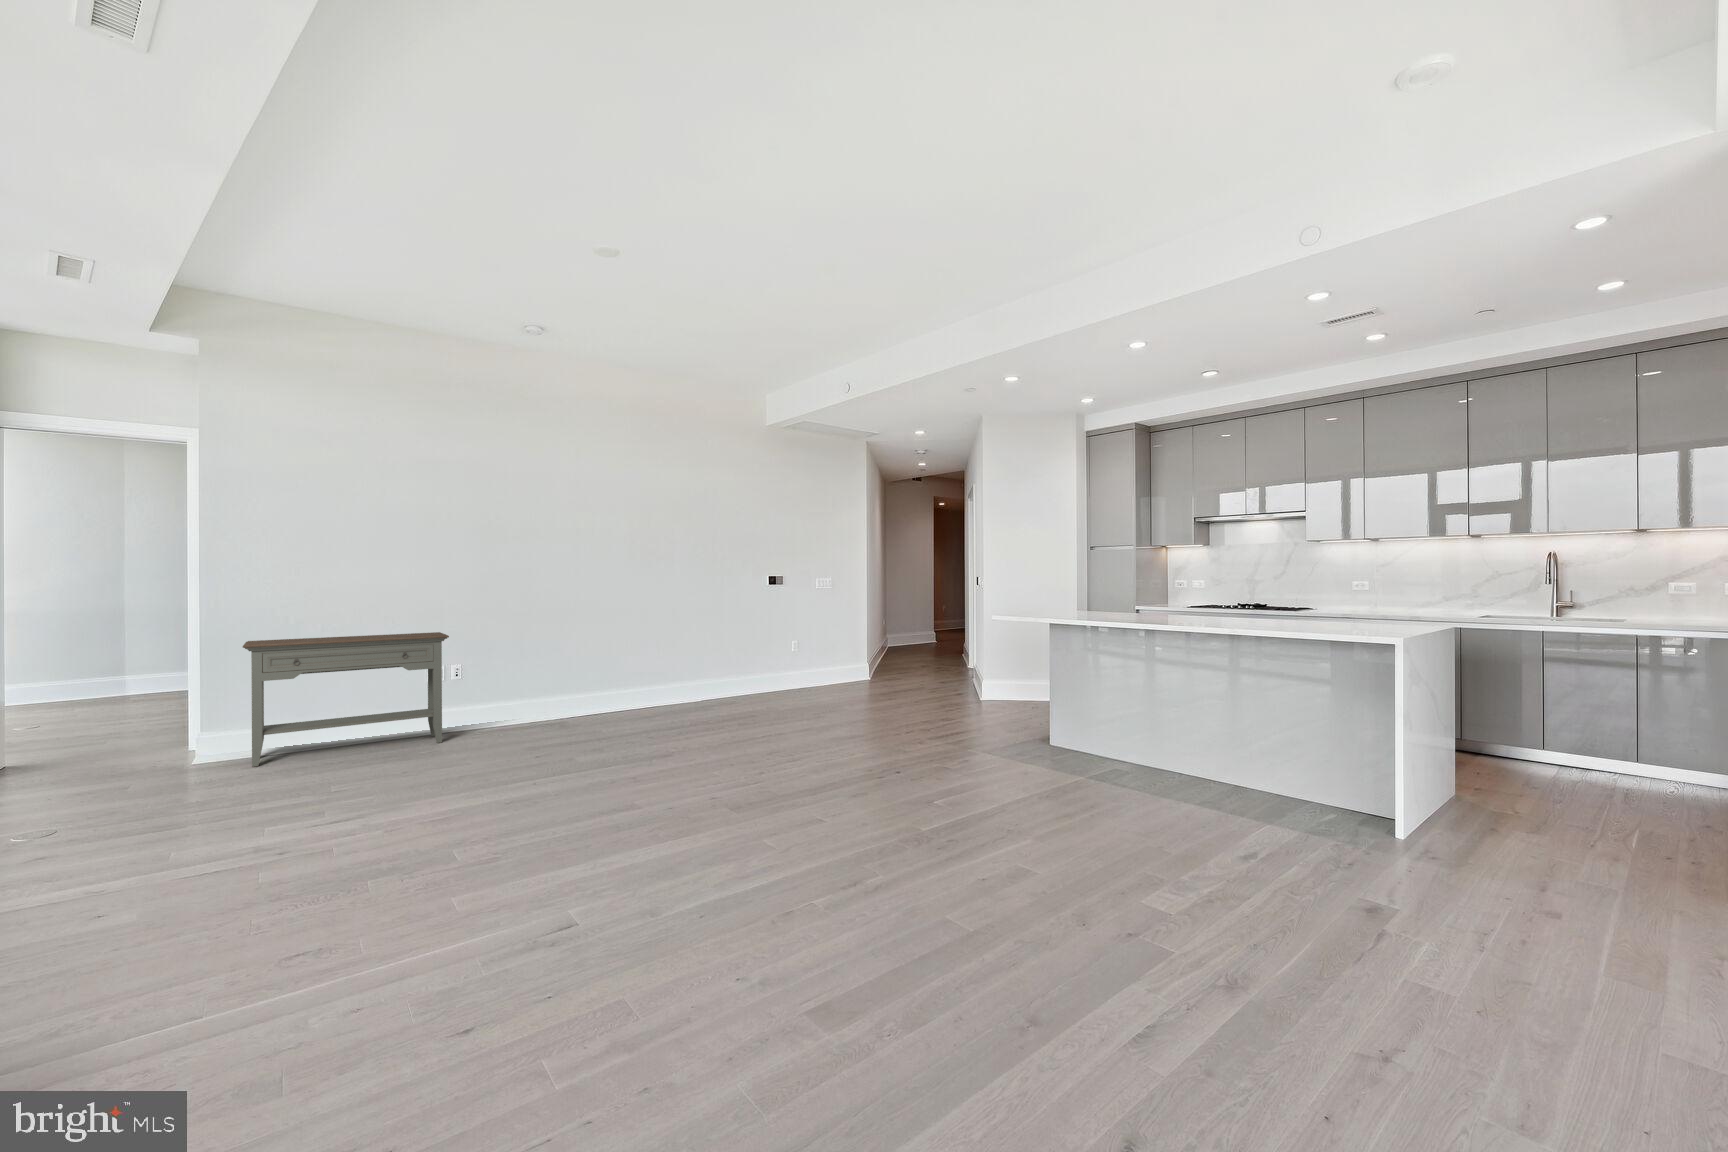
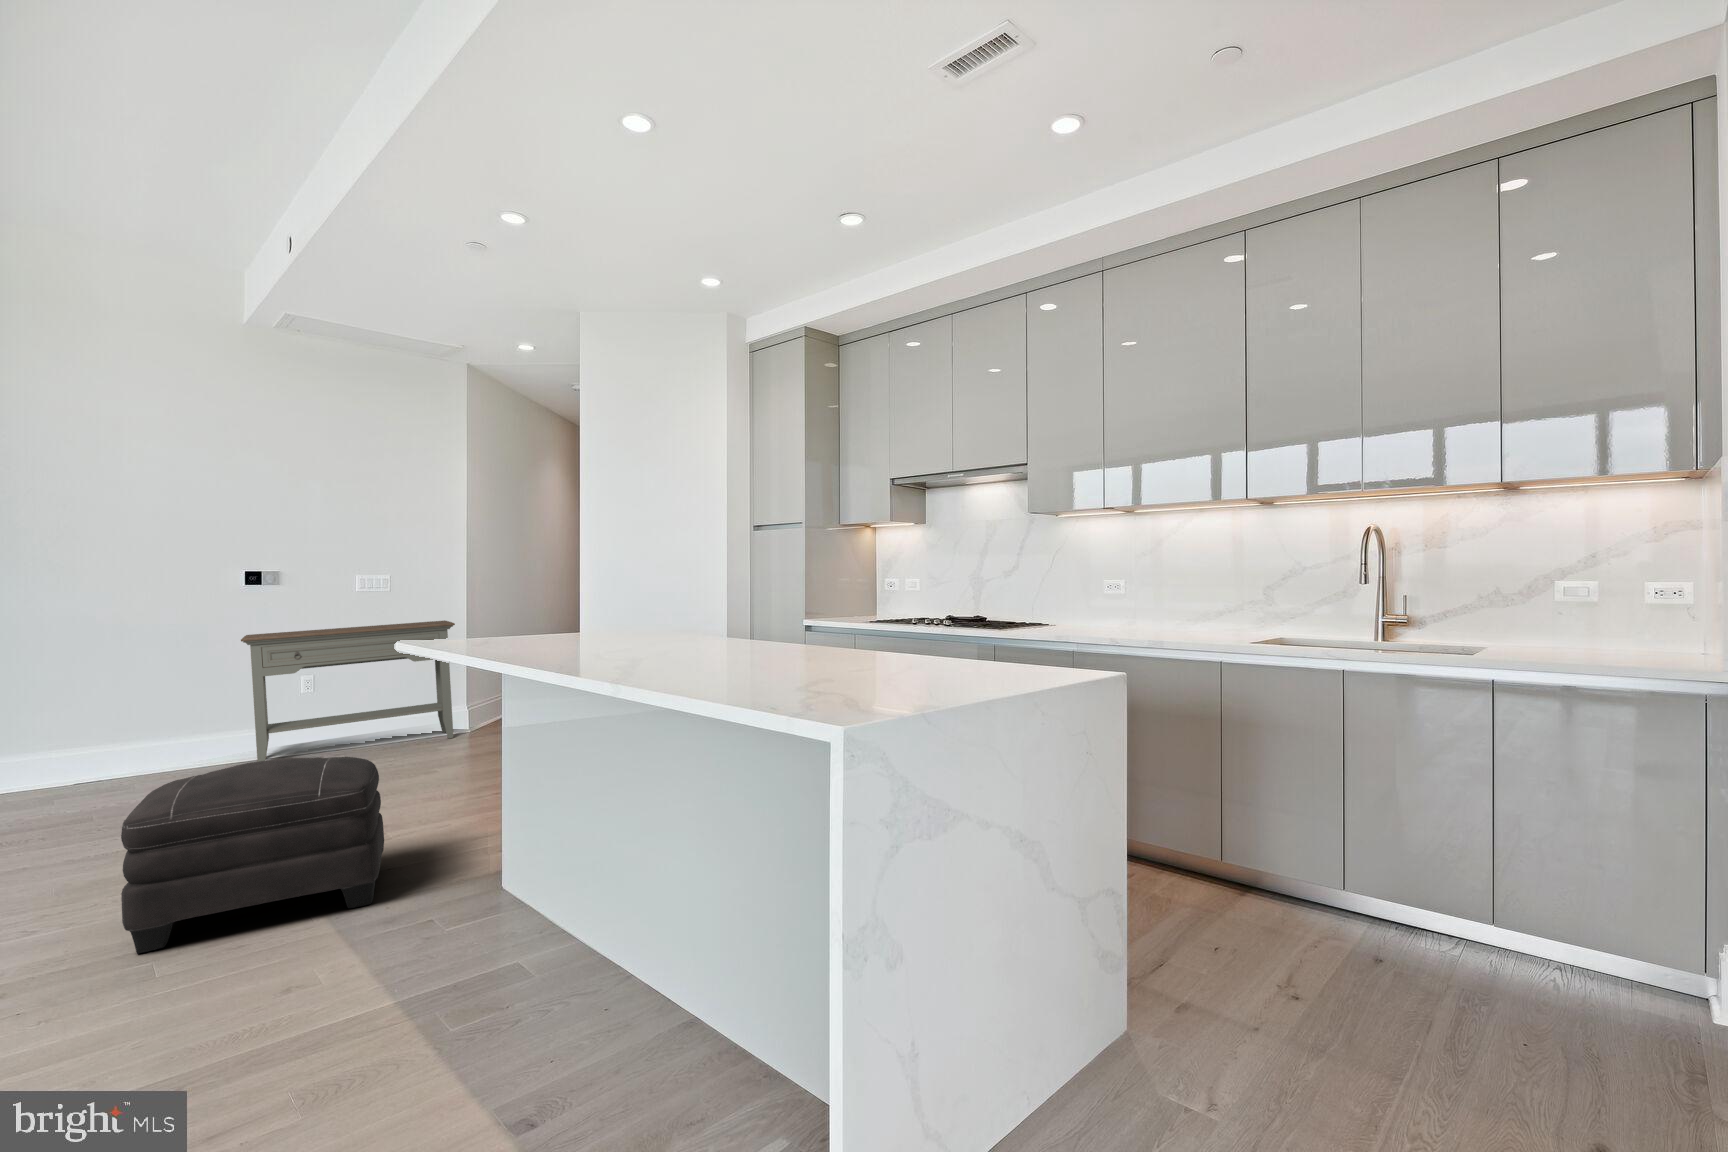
ottoman: none [122,766,378,954] -> present [121,757,384,954]

